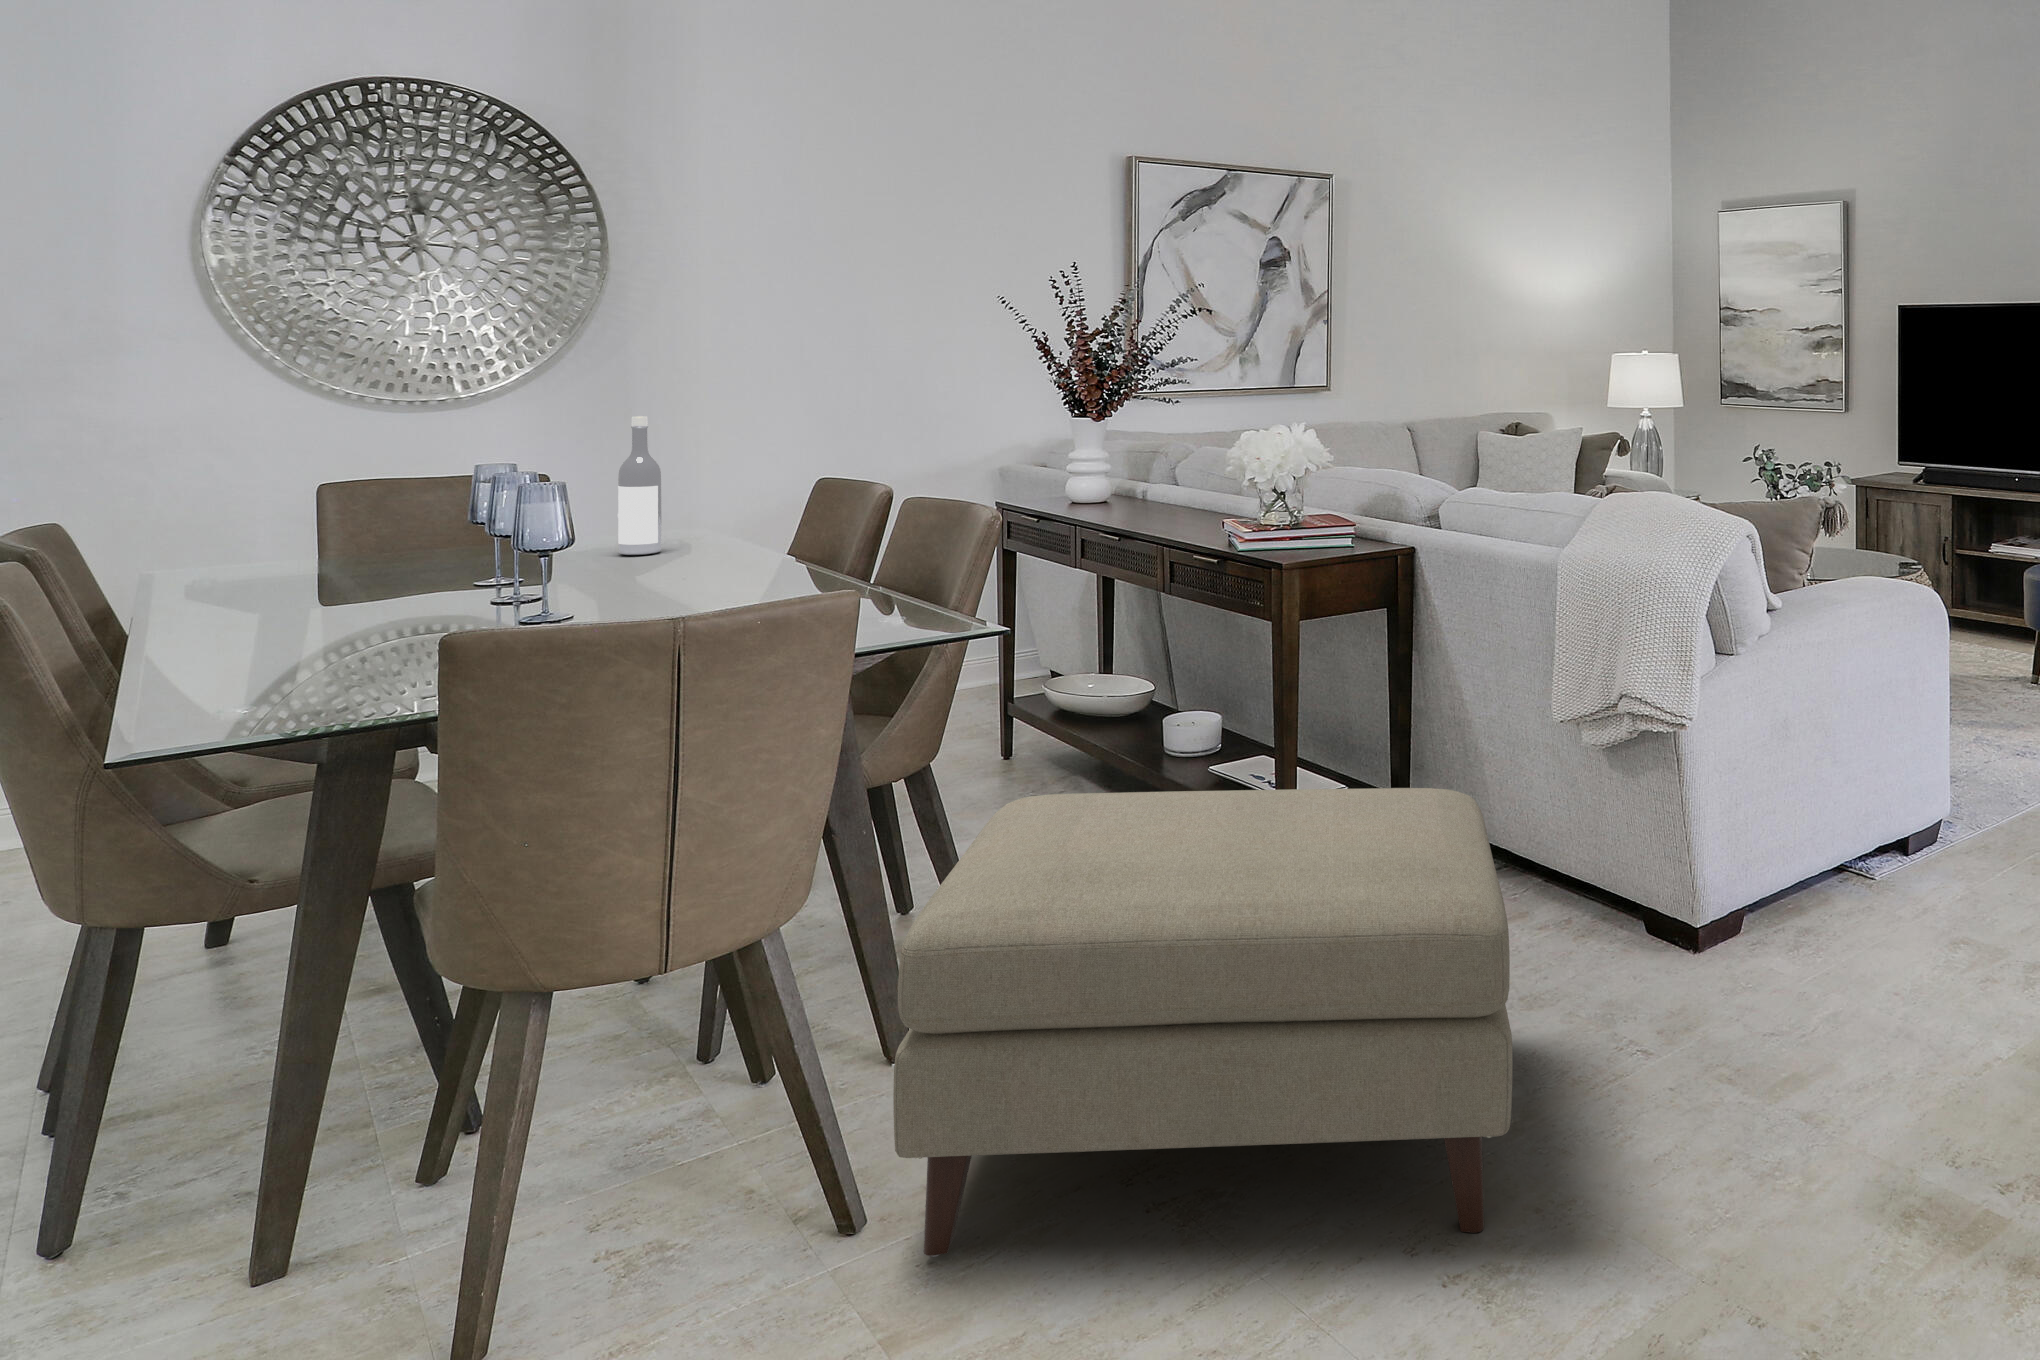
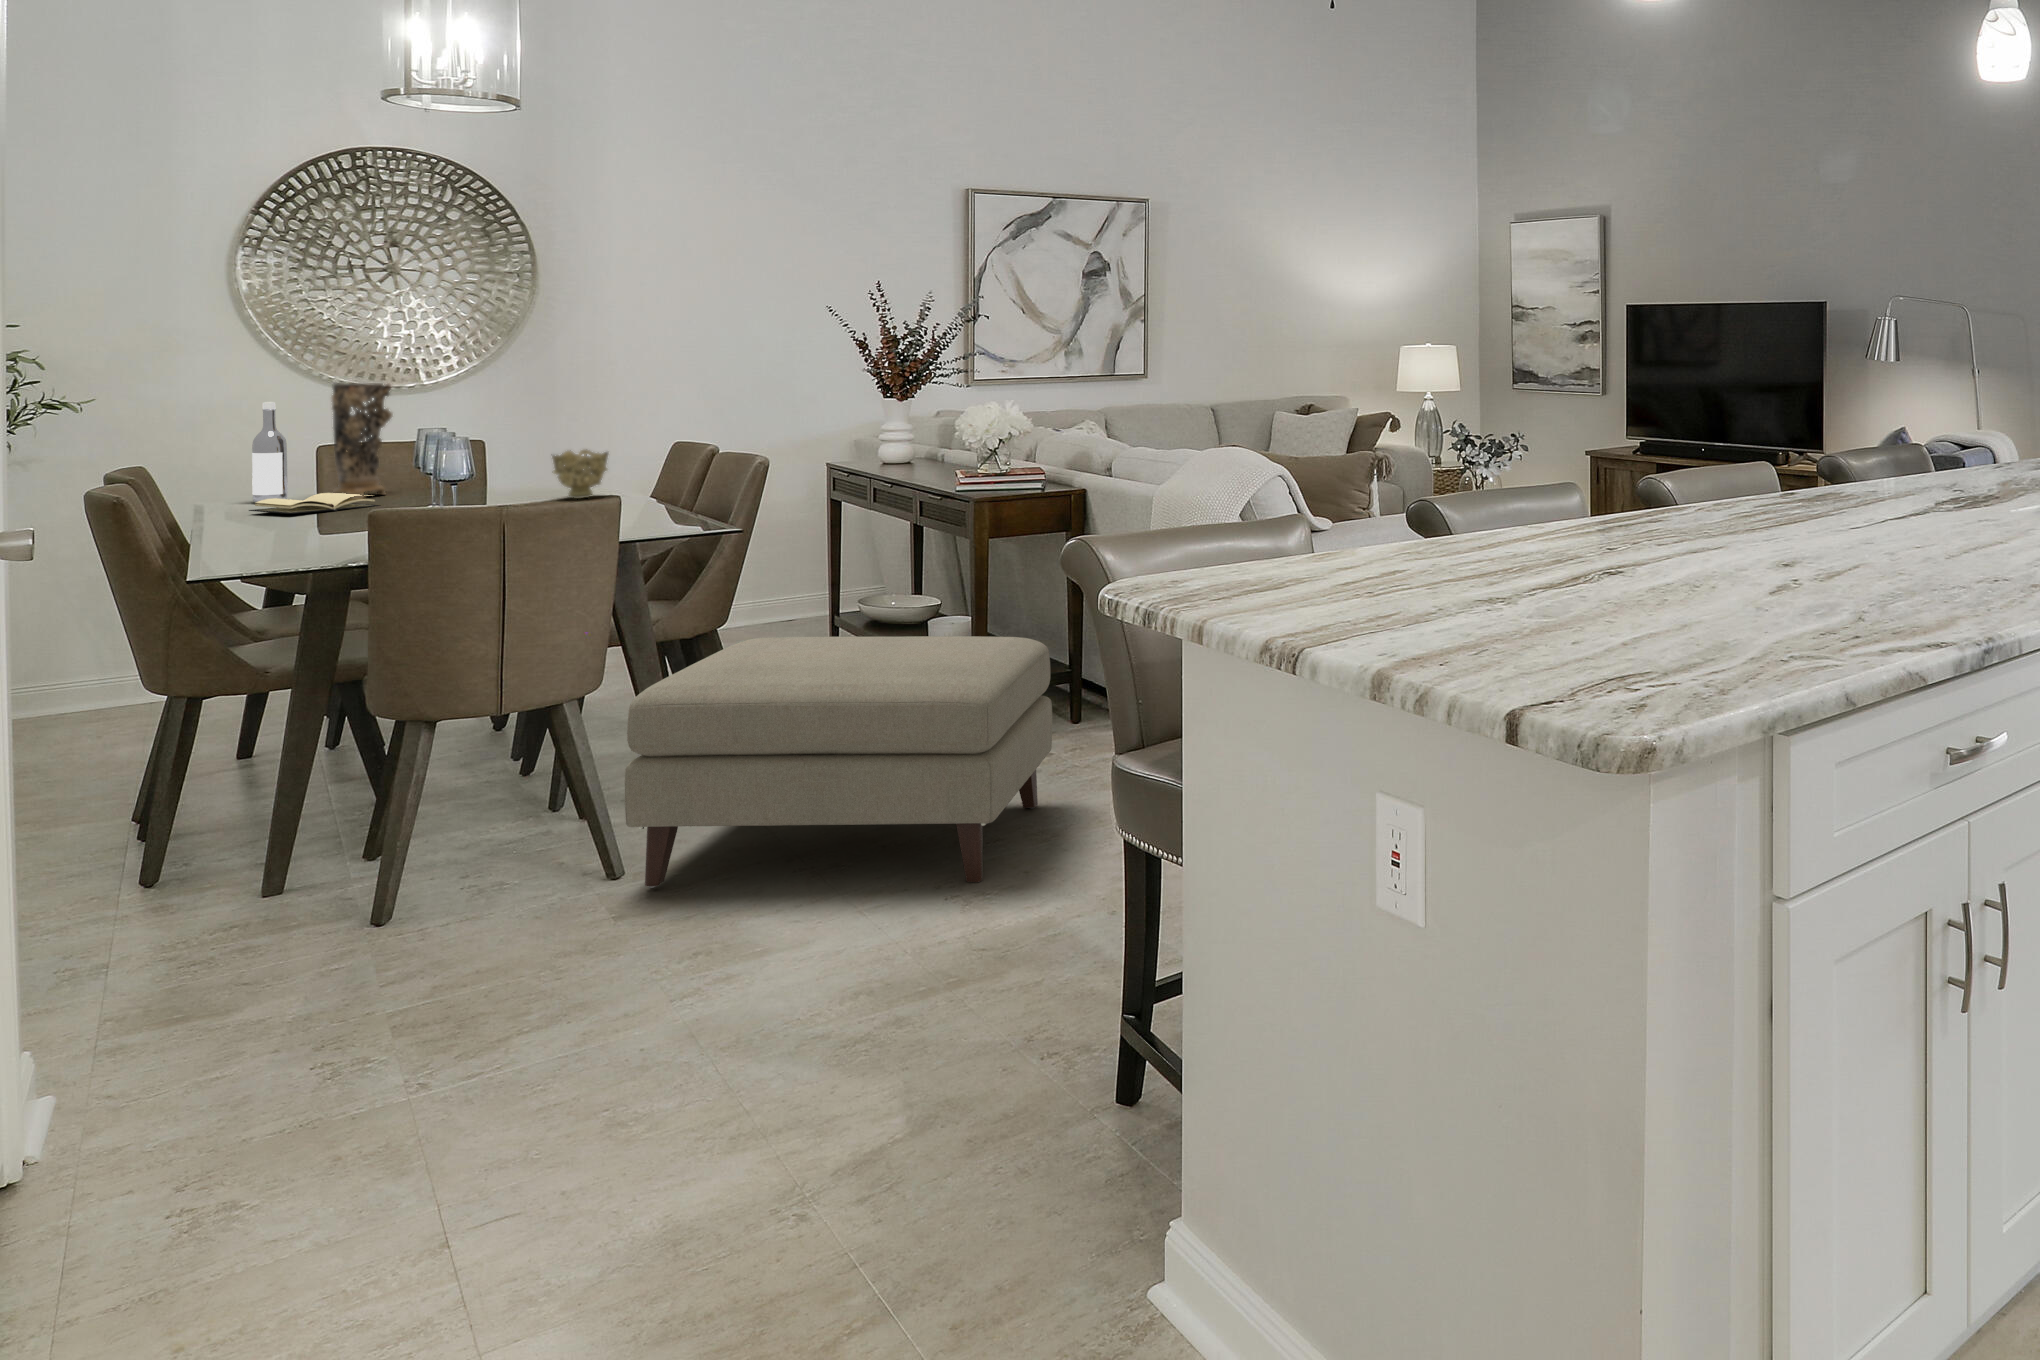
decorative vase: none [343,399,433,567] -> present [332,383,392,498]
wine bottle: present [618,416,662,555] -> present [252,402,288,502]
decorative bowl: none [672,494,753,566] -> present [552,449,608,499]
book: none [224,560,421,597] -> present [249,493,380,514]

